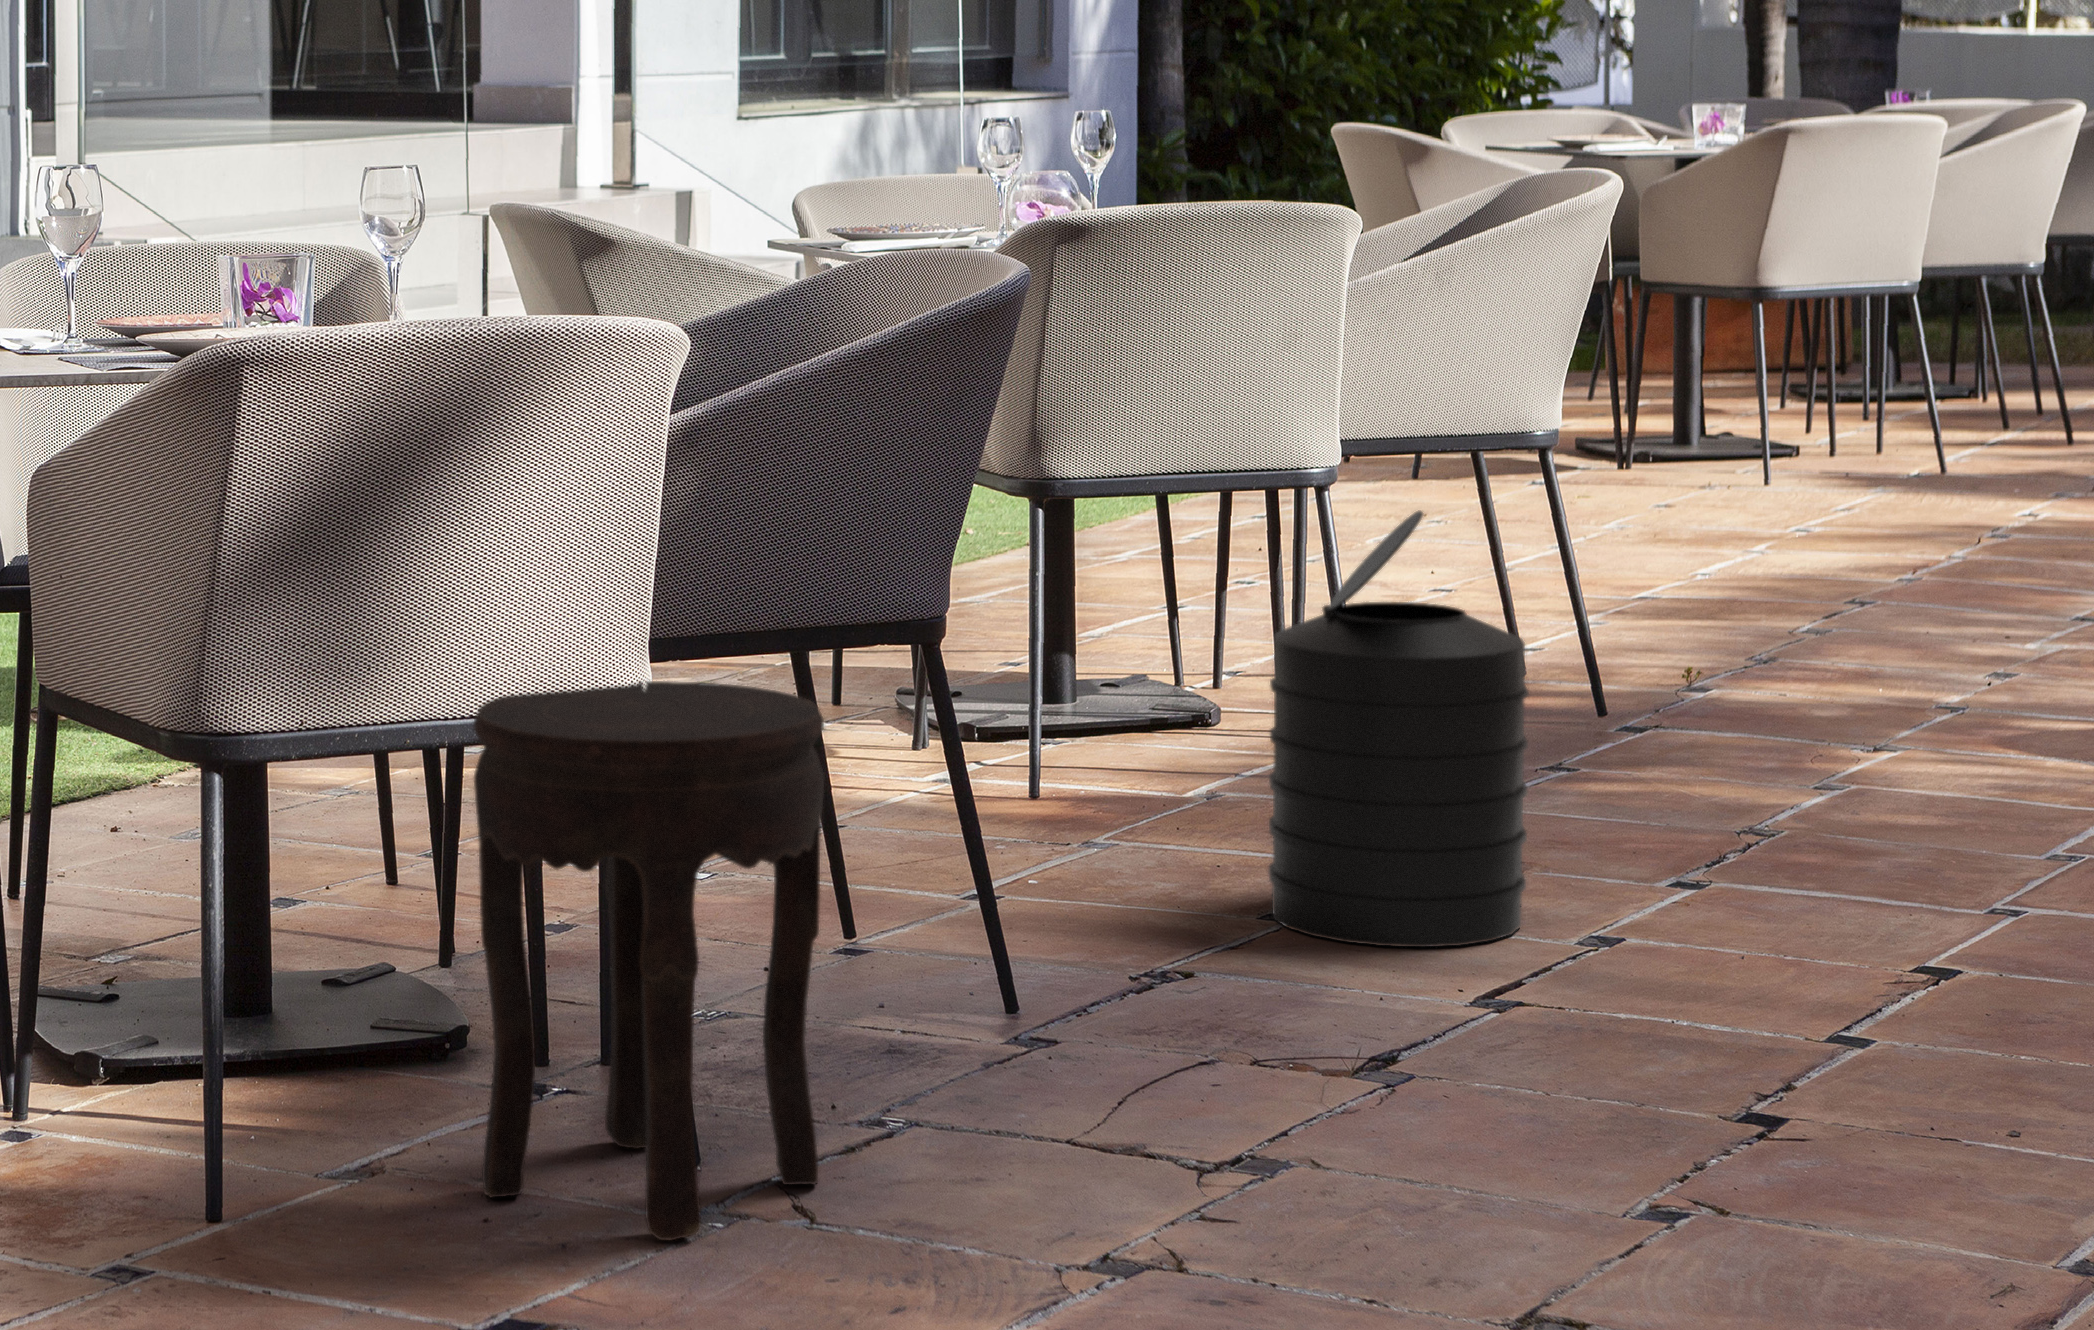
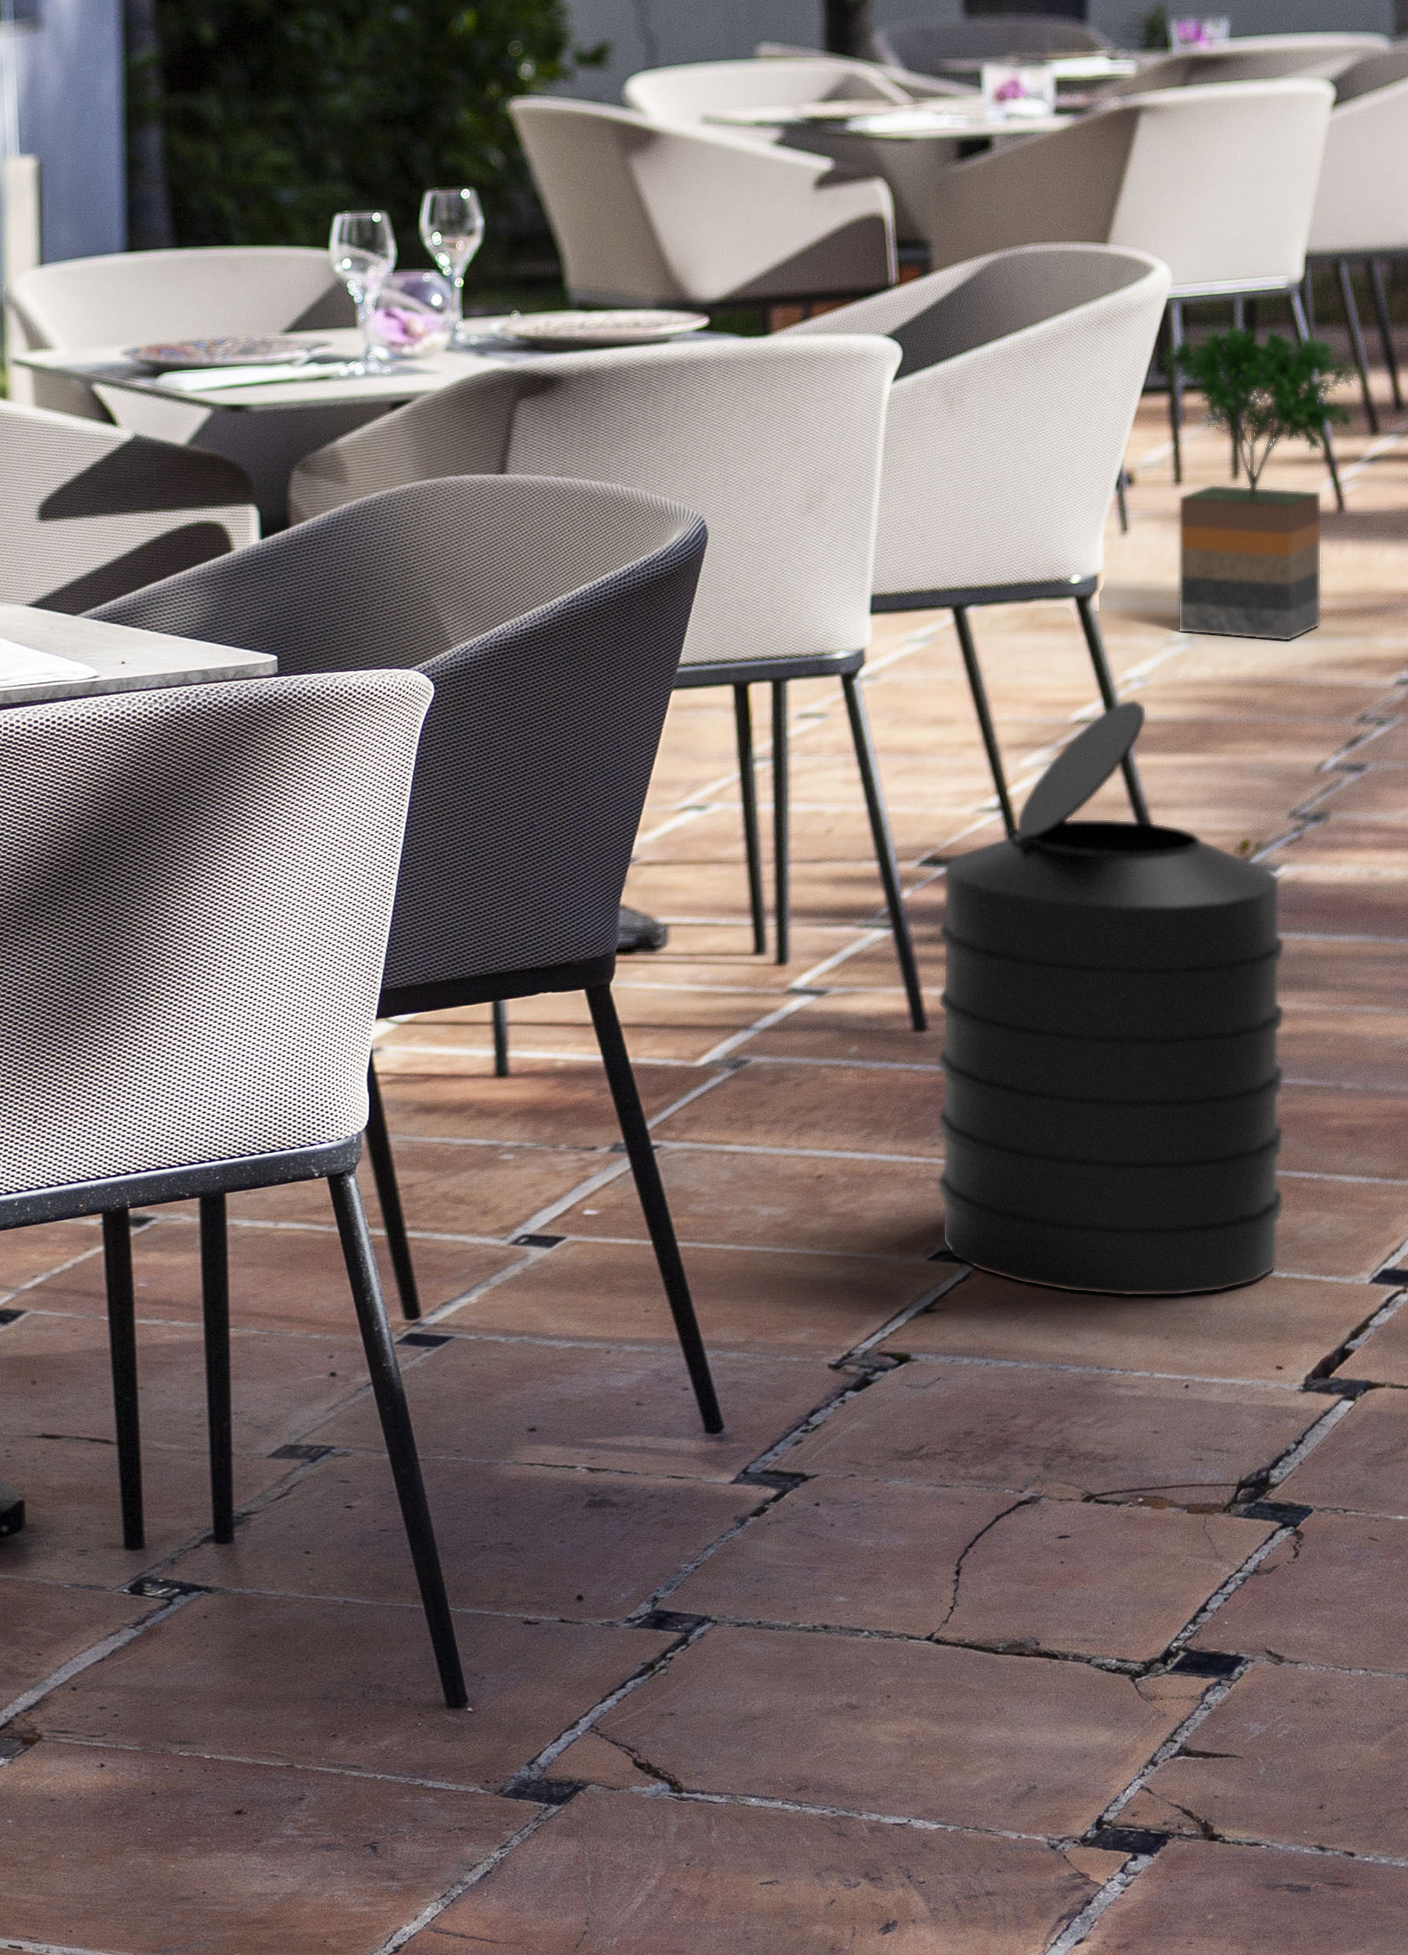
potted tree: none [1751,311,1912,550] -> present [1166,327,1357,640]
side table: present [474,681,824,1240] -> none [190,1022,670,1829]

